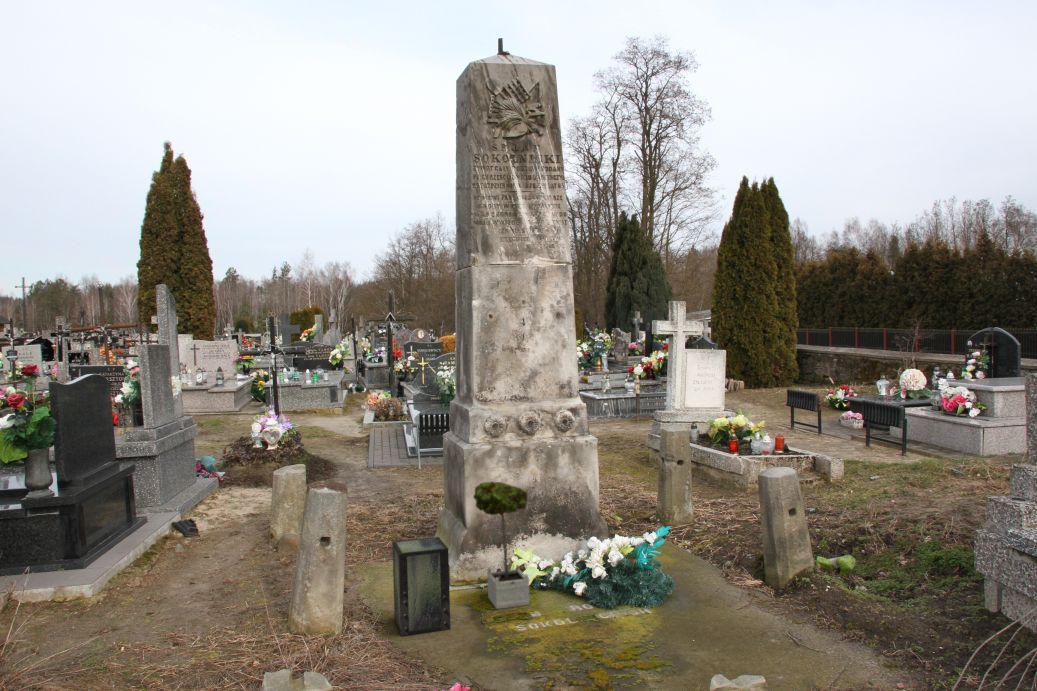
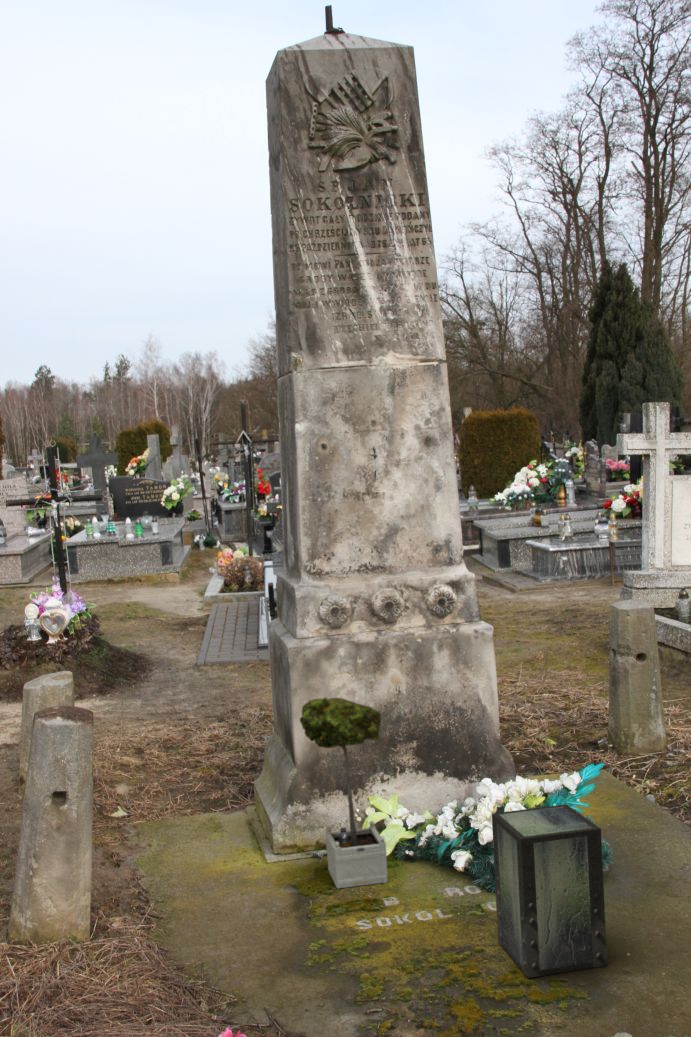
storage box: present [392,537,450,636] -> present [492,804,607,978]

